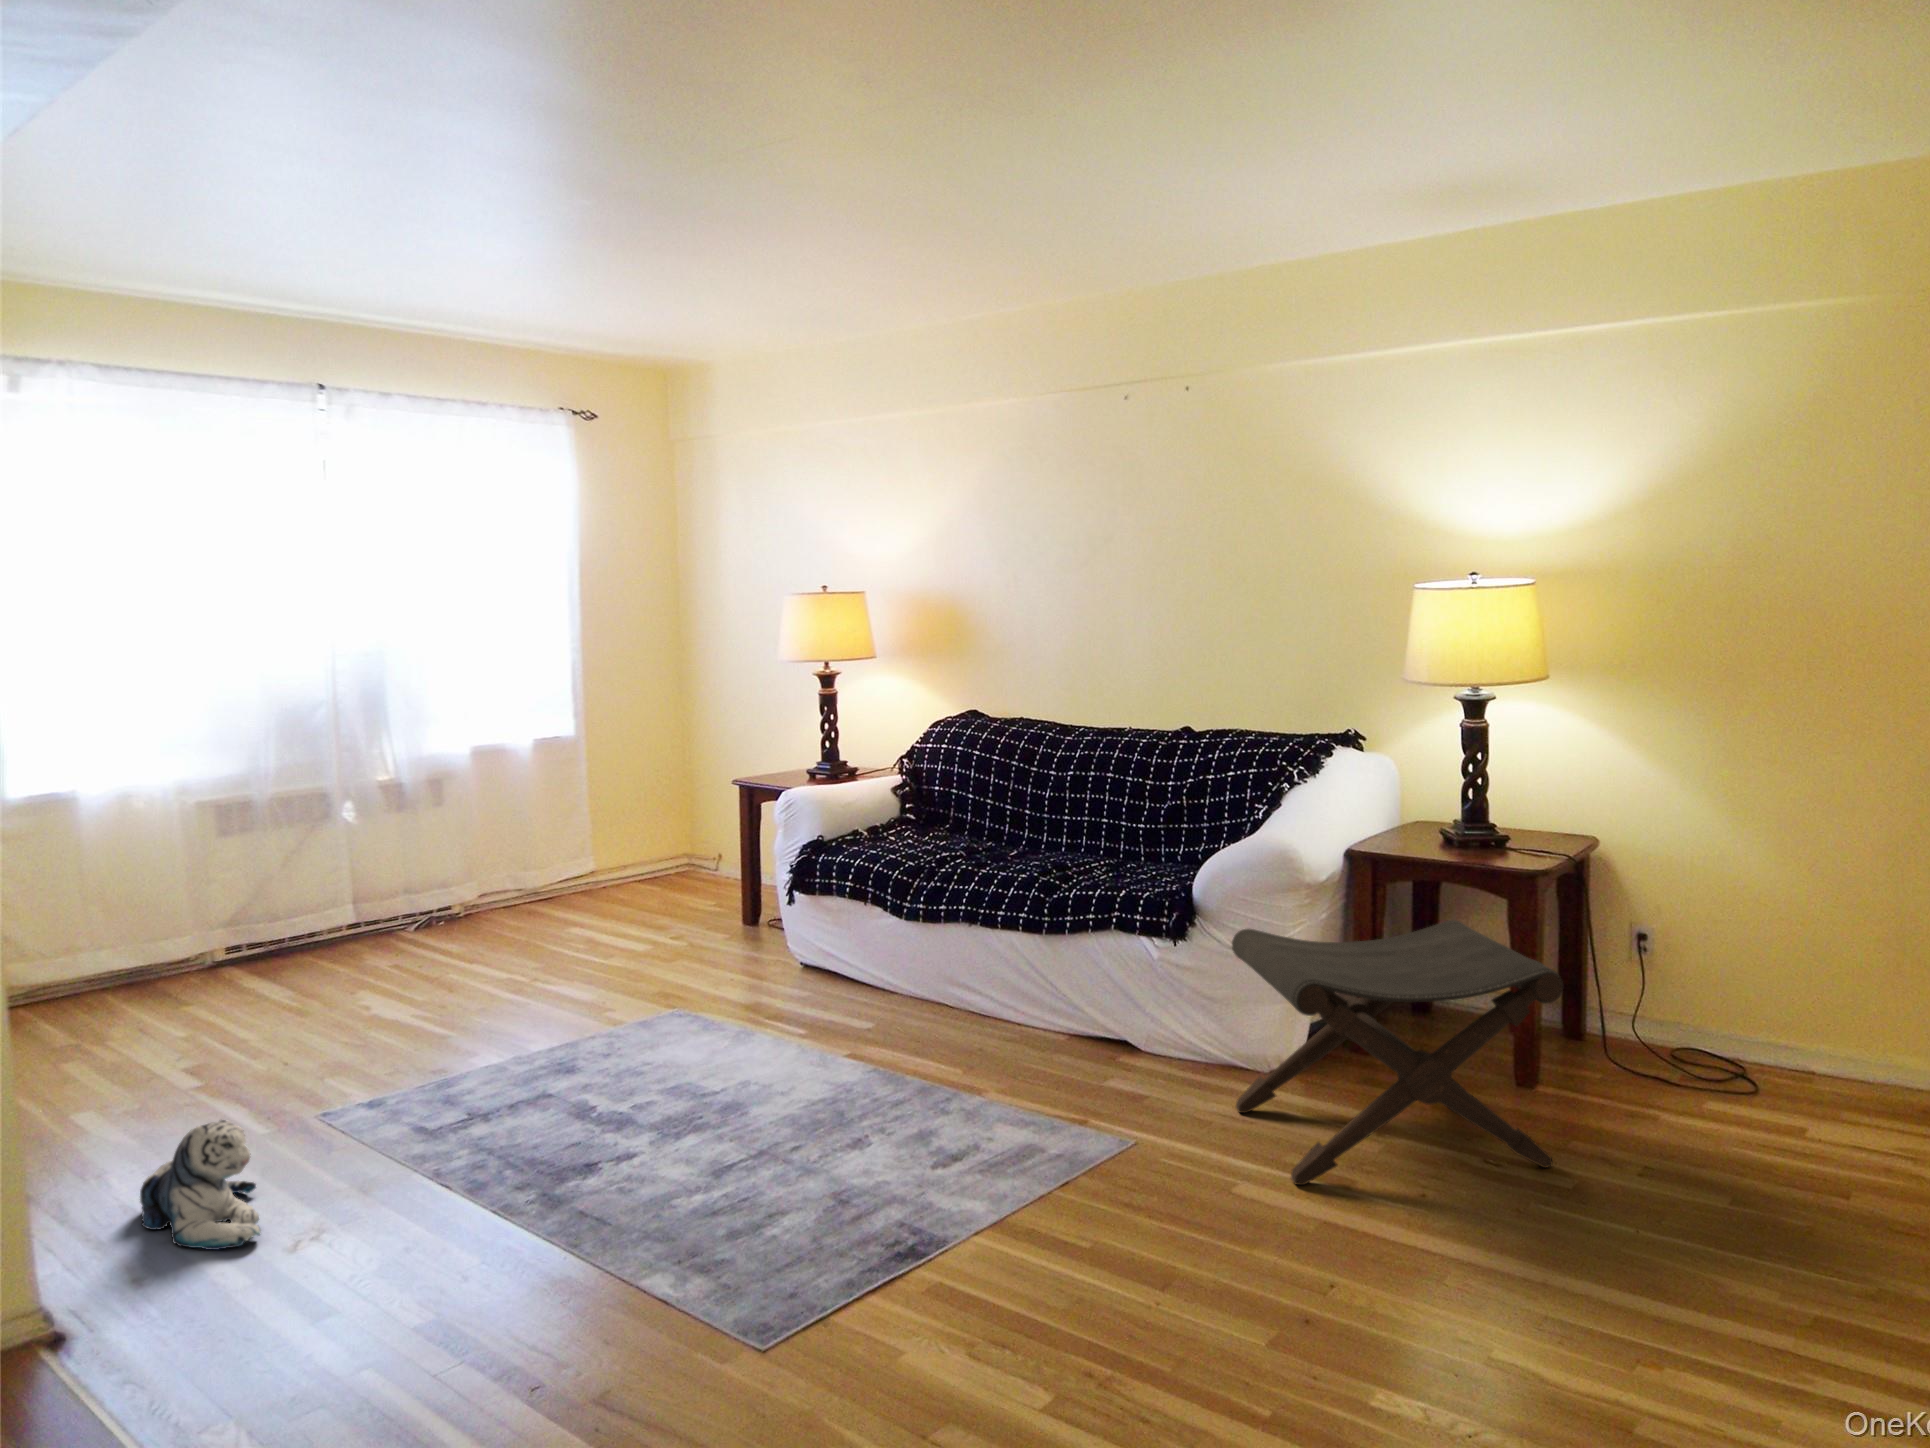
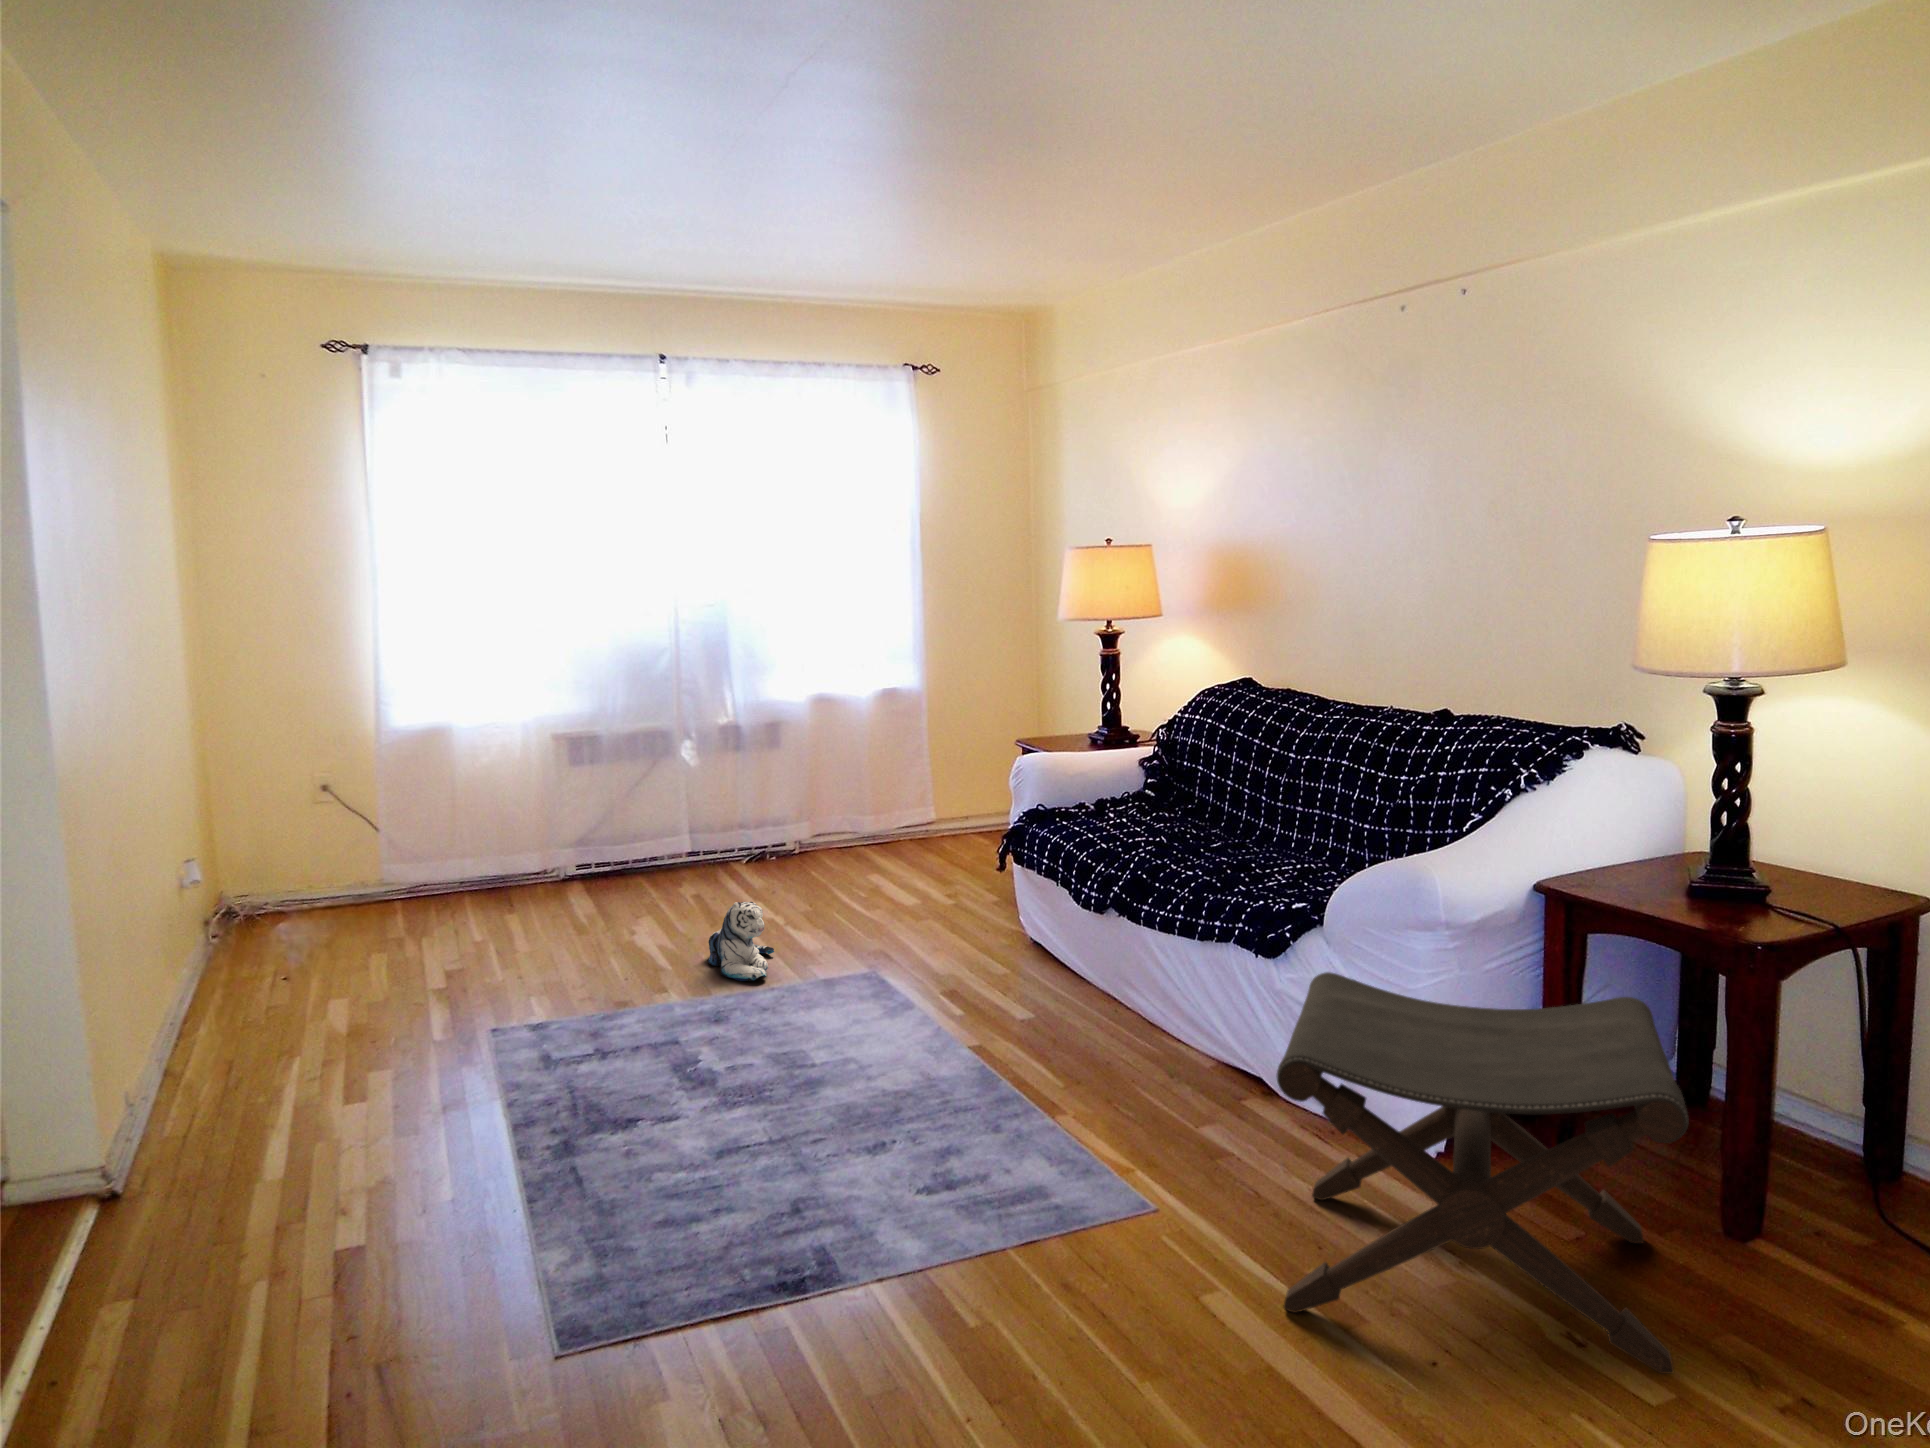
plush toy: present [140,1120,261,1250] -> present [707,902,774,981]

